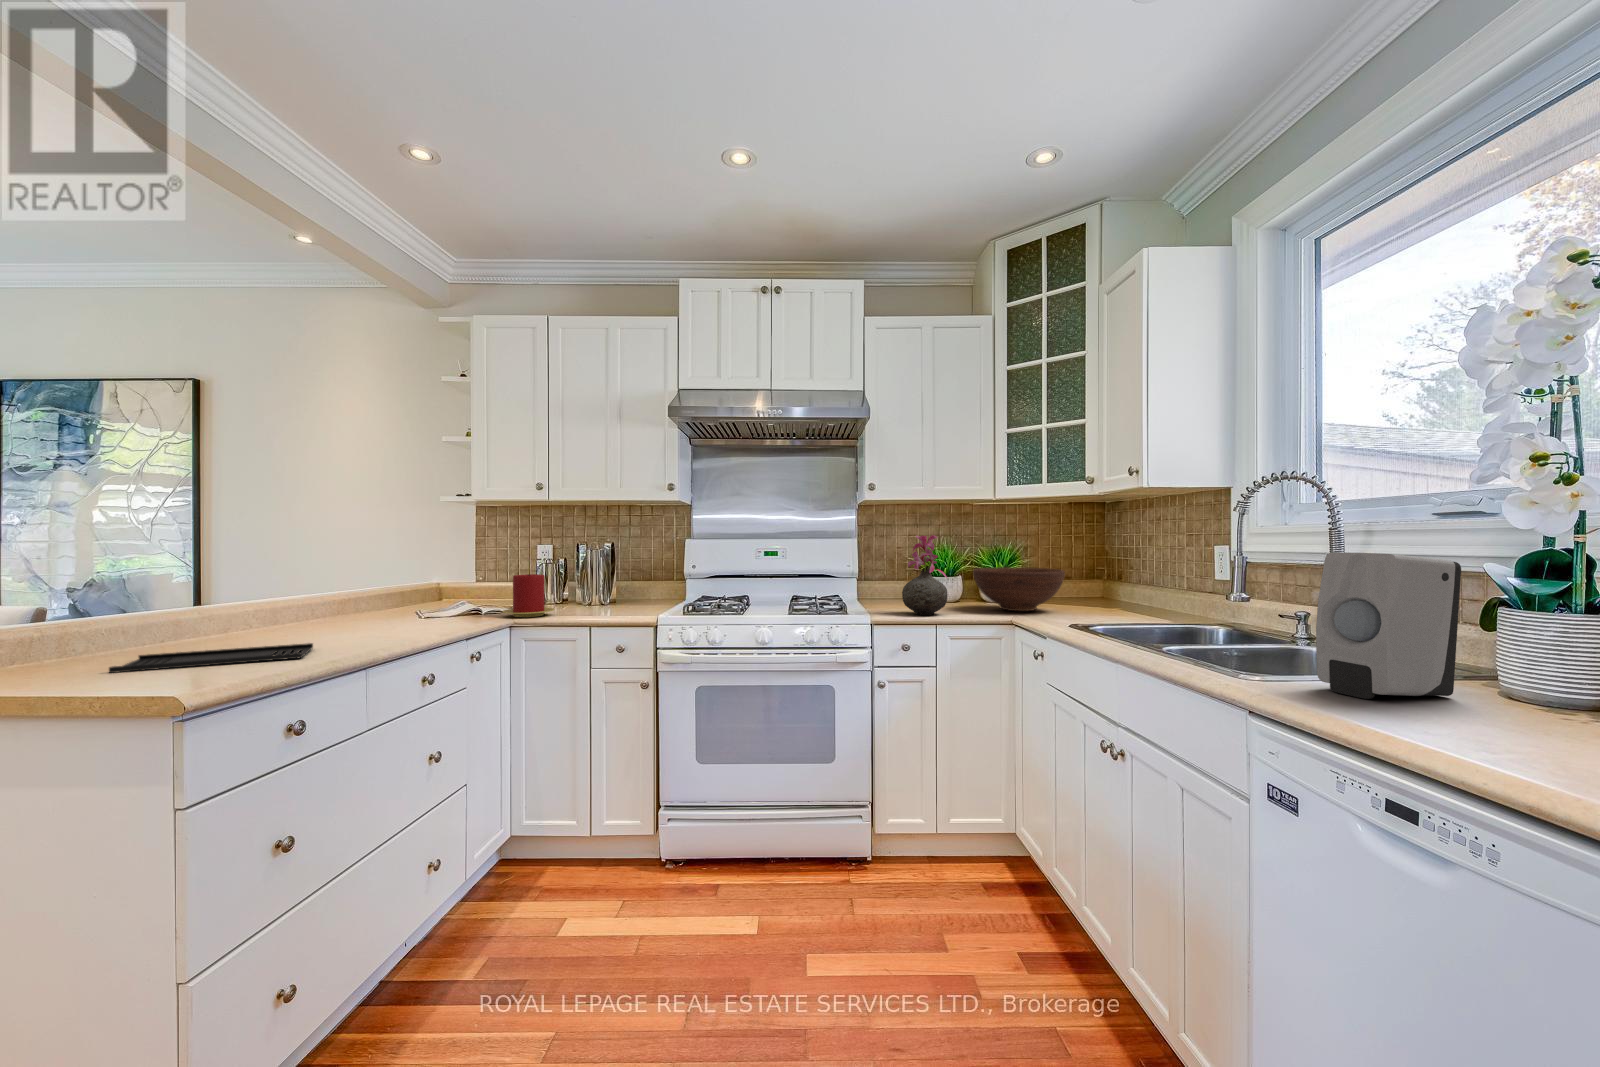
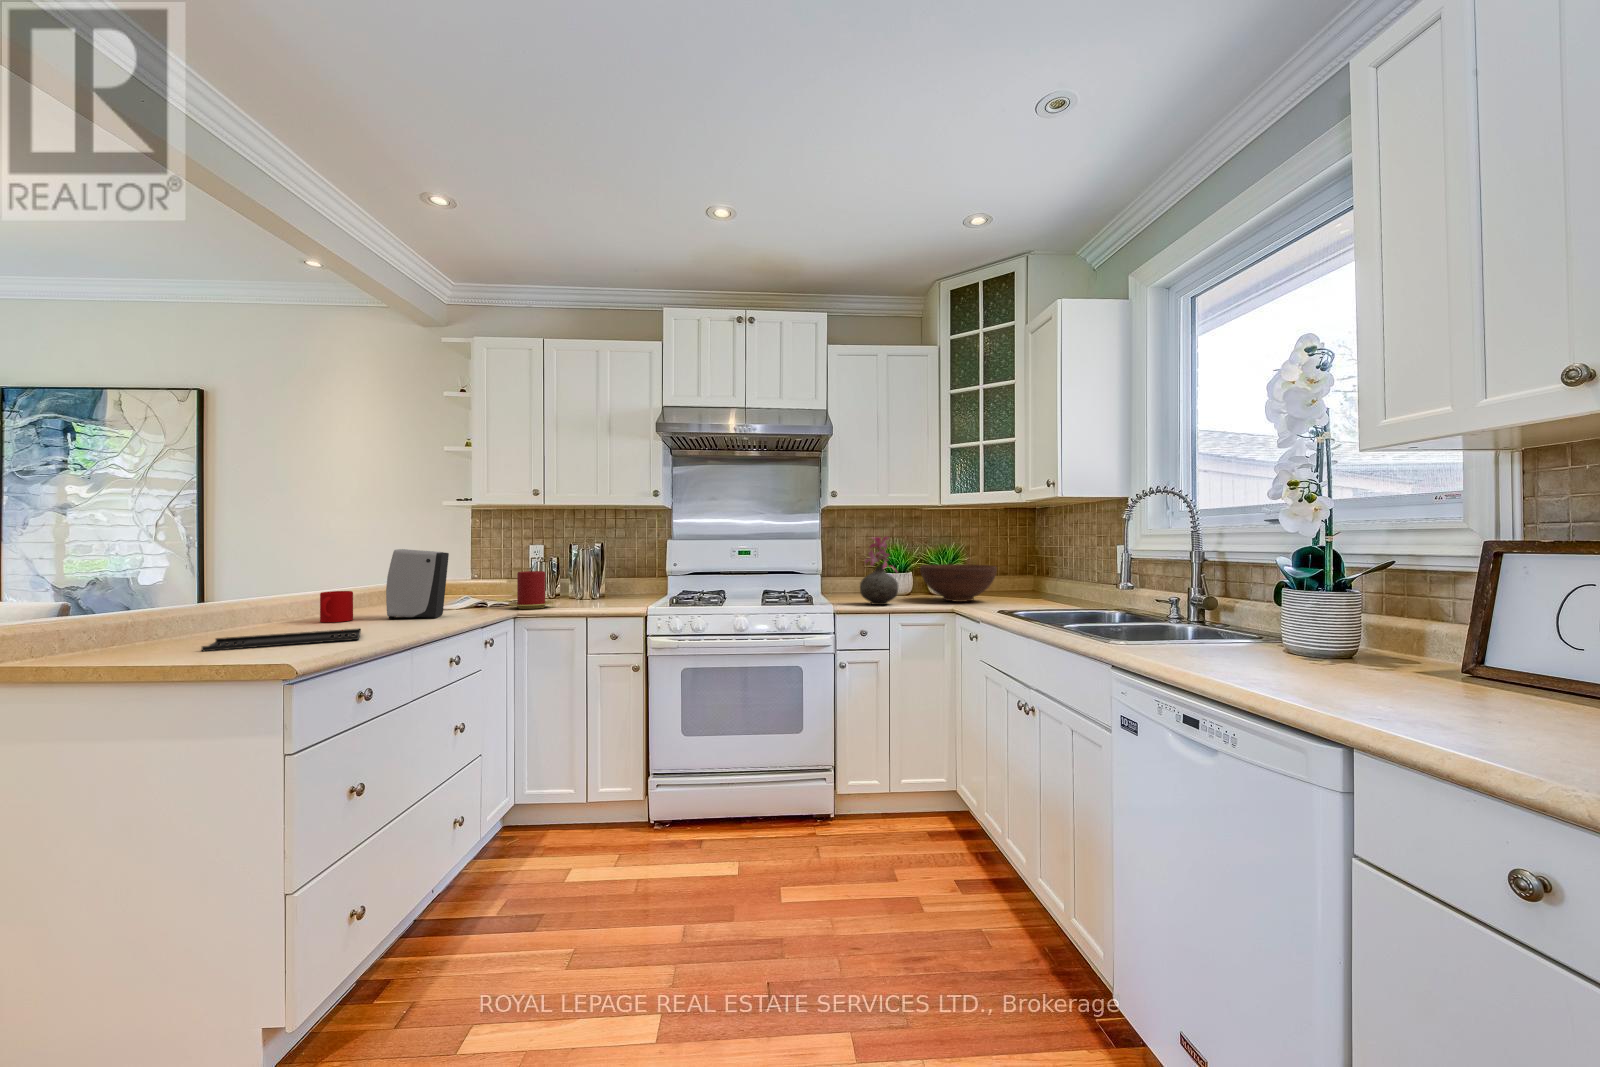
soap dispenser: present [1316,552,1461,699] -> present [386,549,449,619]
mug: none [282,597,322,633] -> present [320,591,353,622]

